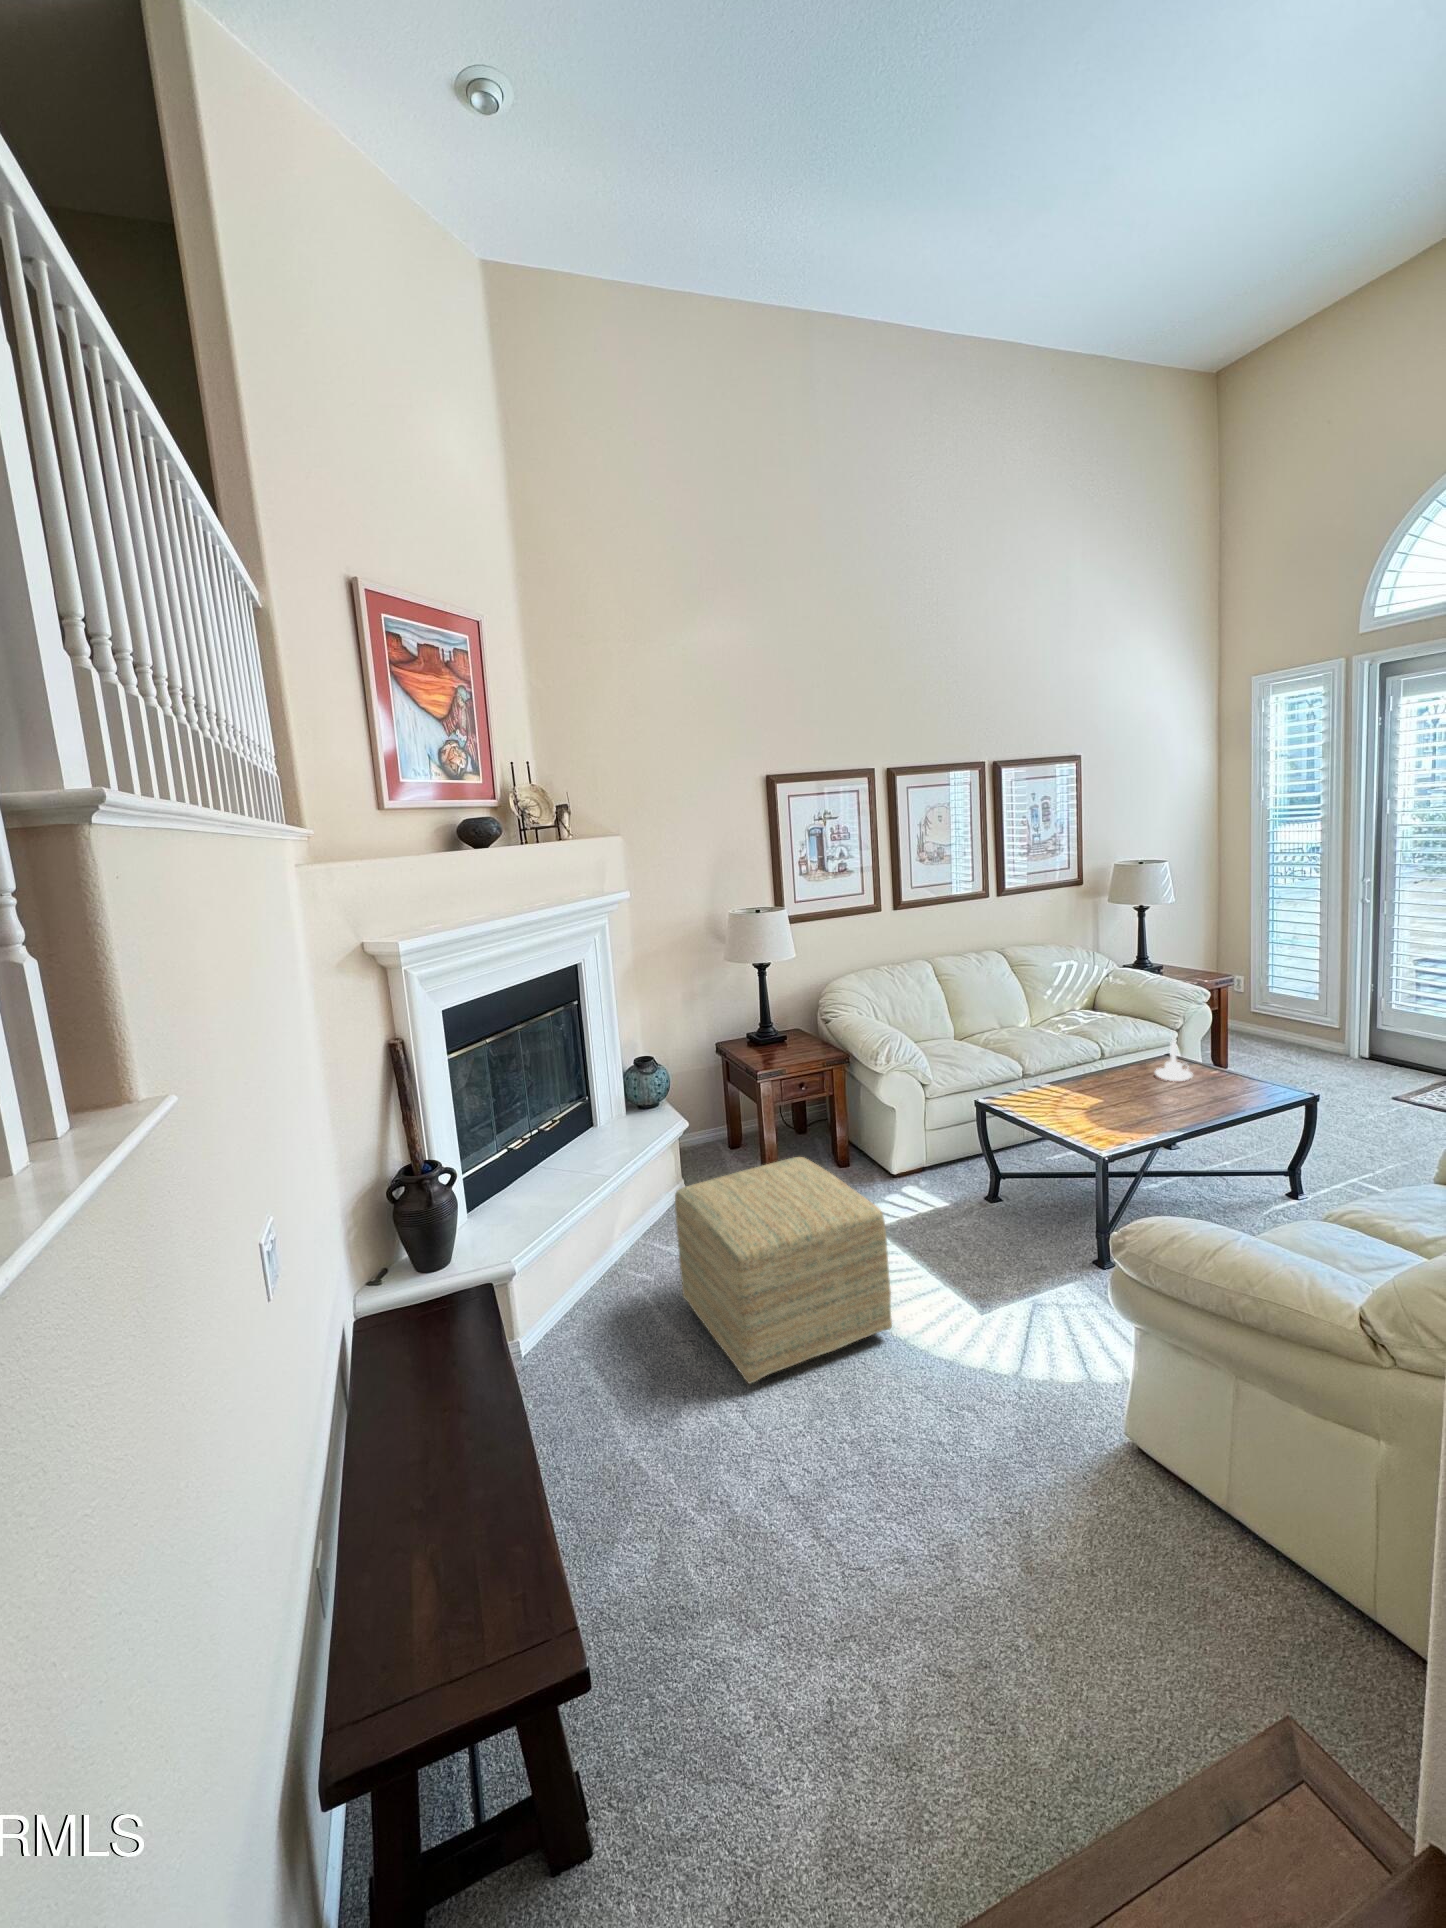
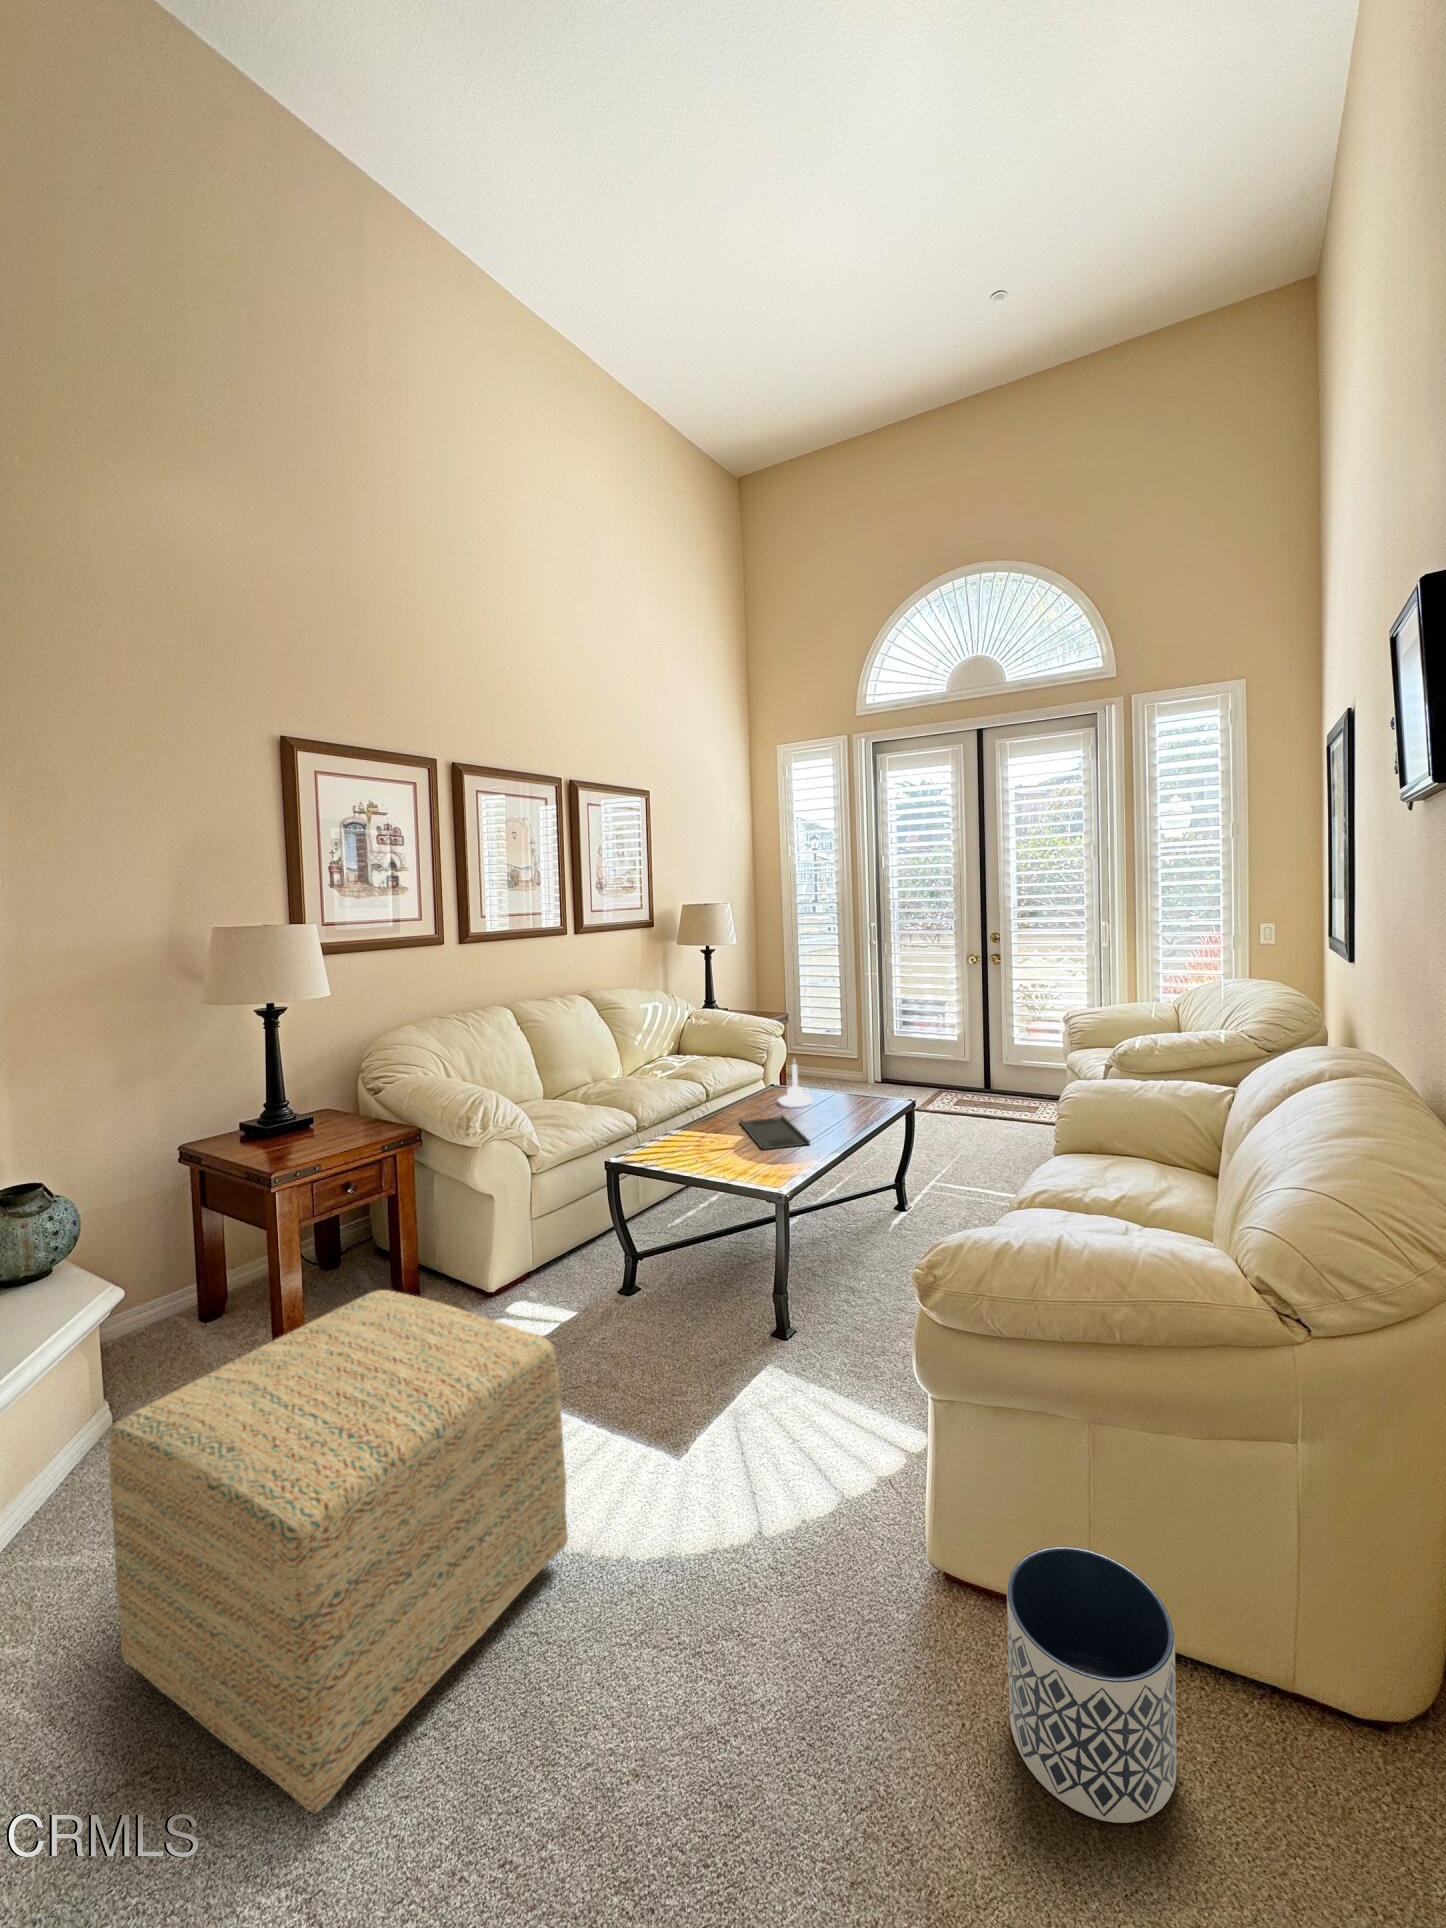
tray: none [1105,1084,1156,1119] -> present [740,1116,810,1150]
planter: none [1126,1437,1249,1607] -> present [1007,1546,1176,1823]

